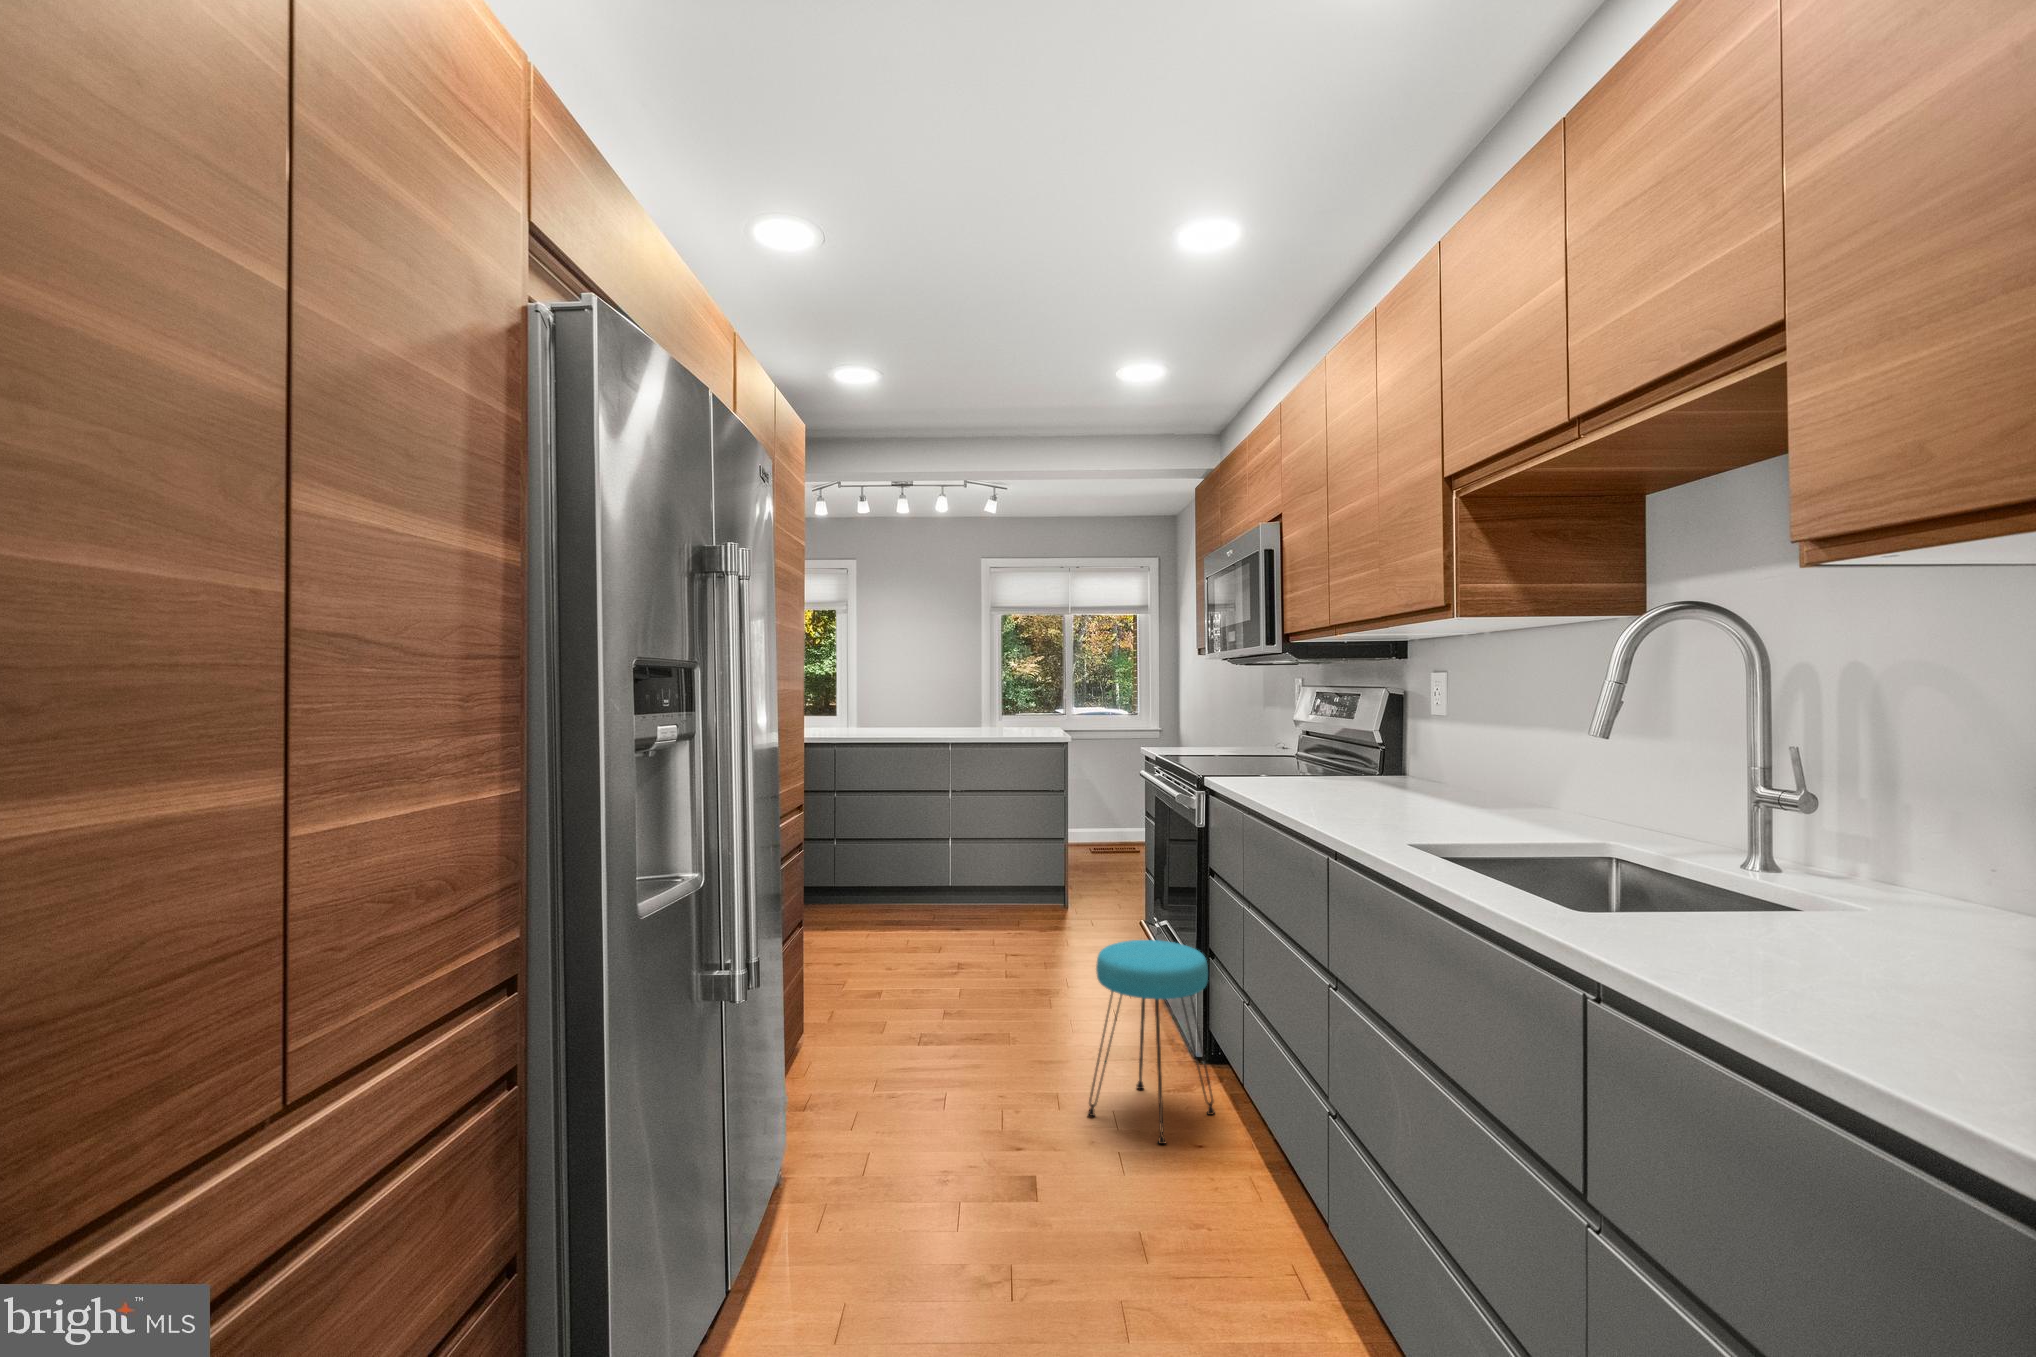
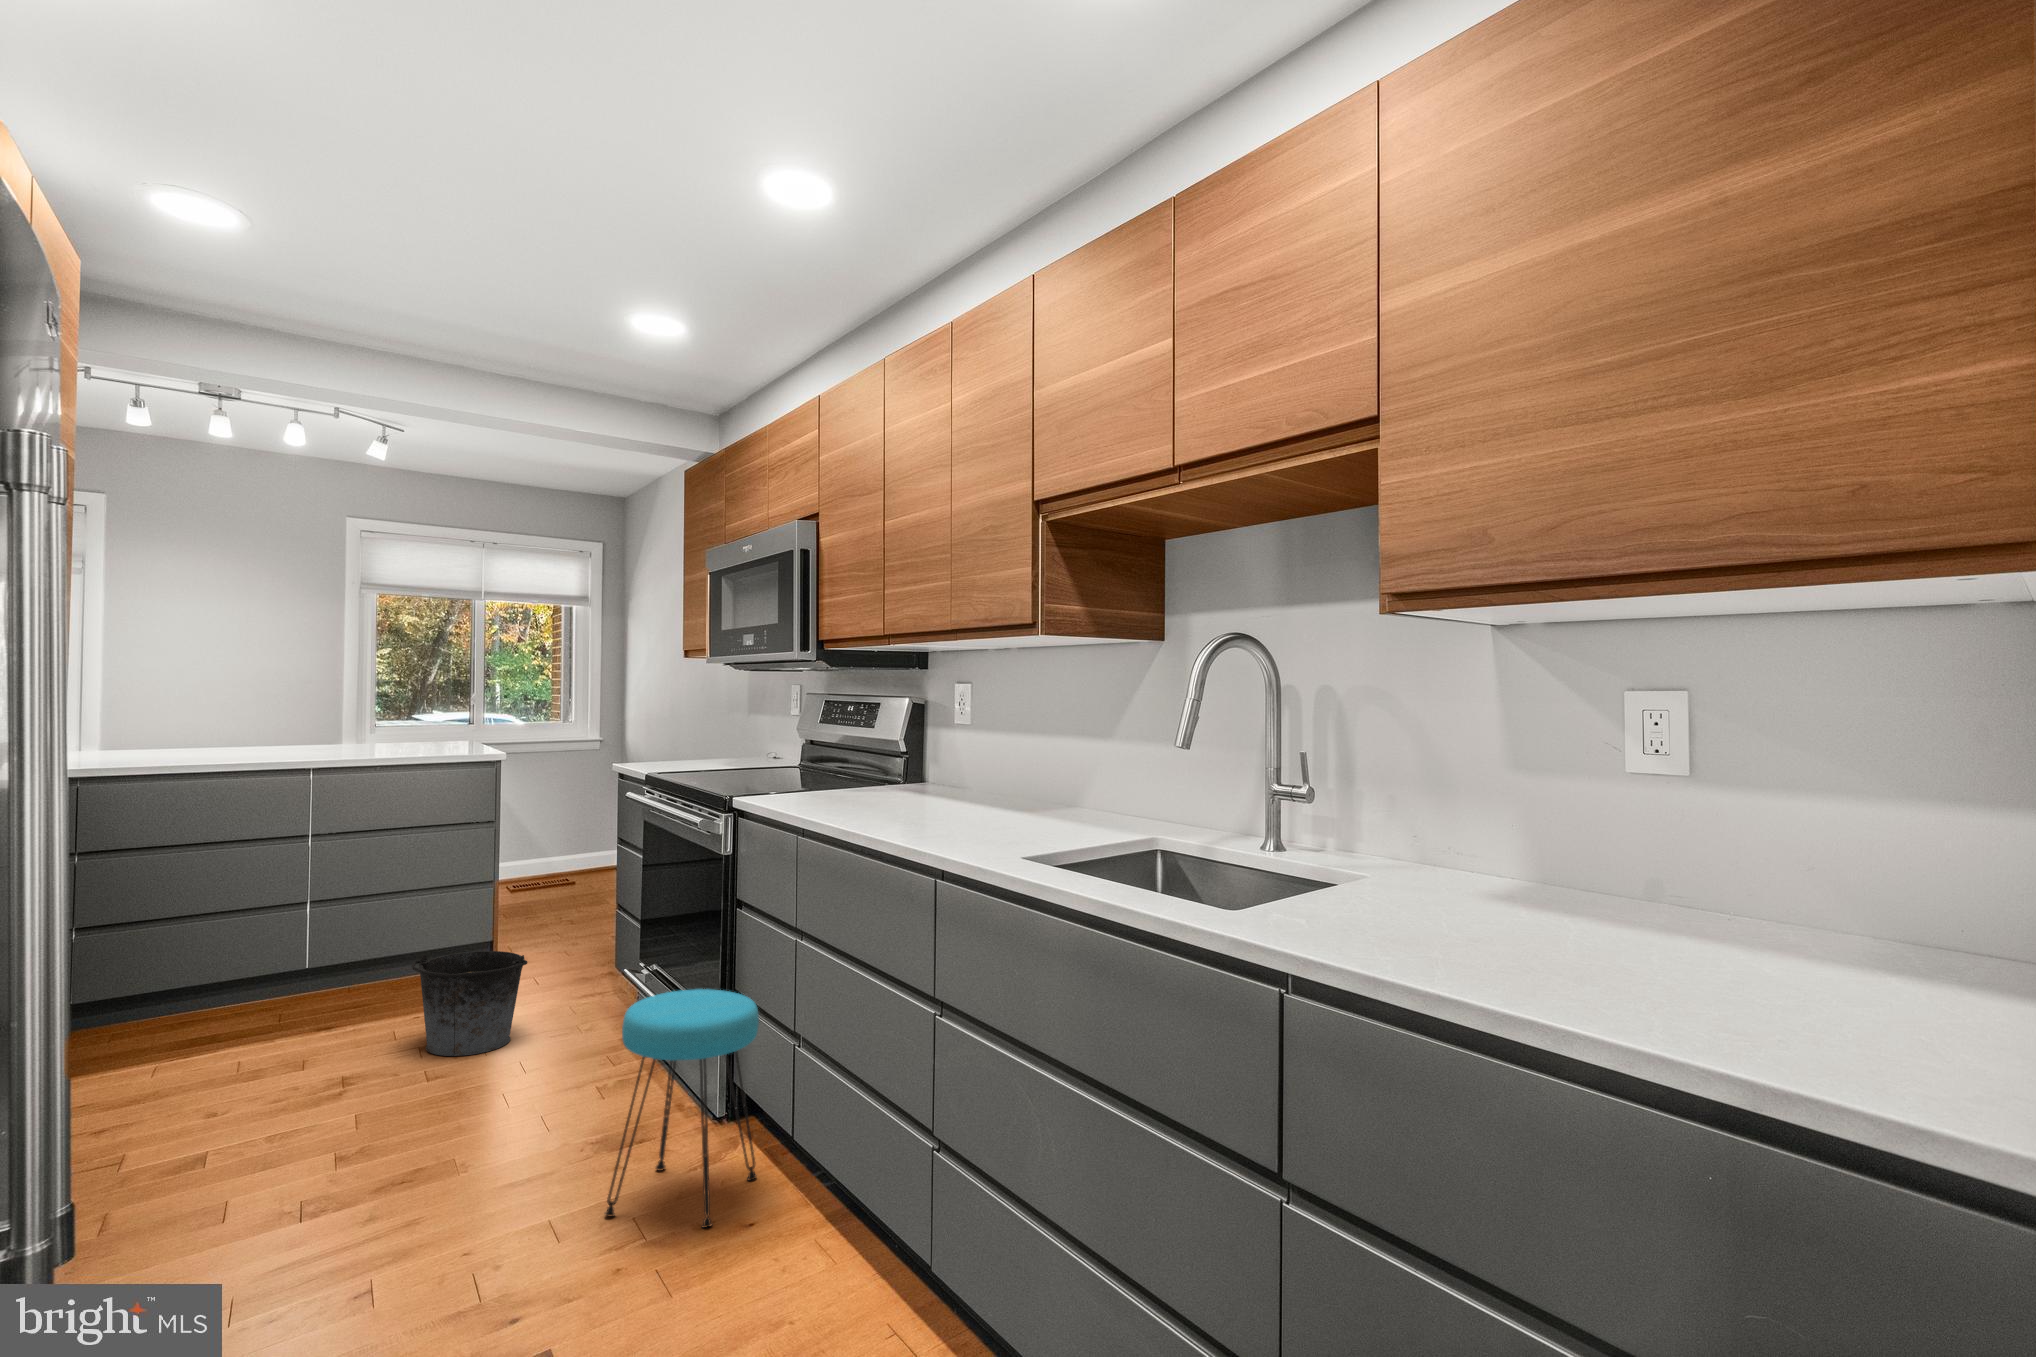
bucket: none [993,892,1071,973] -> present [411,951,528,1056]

